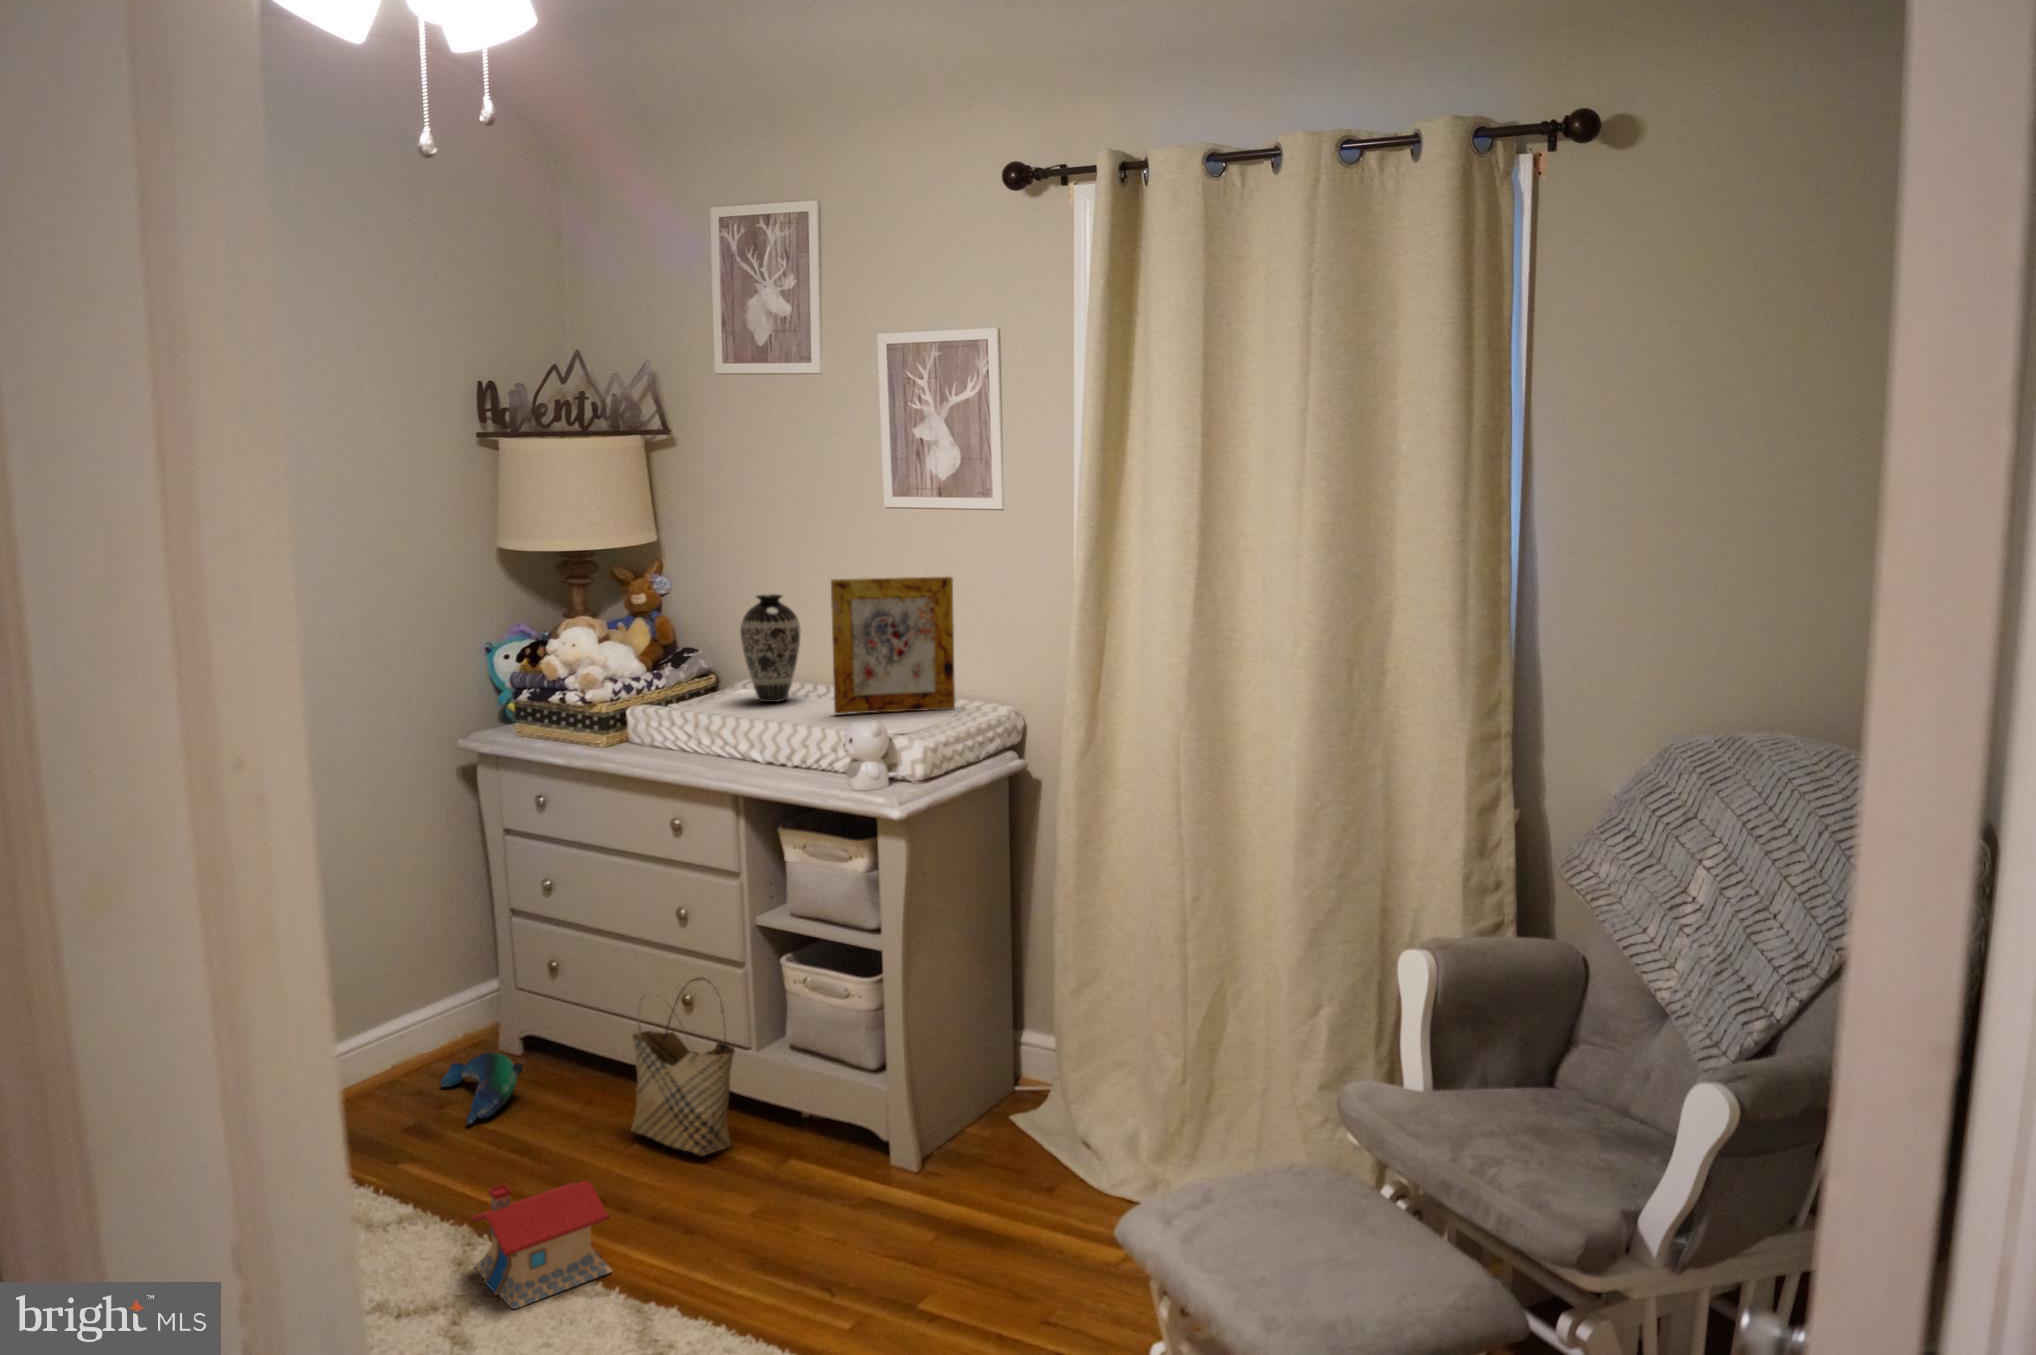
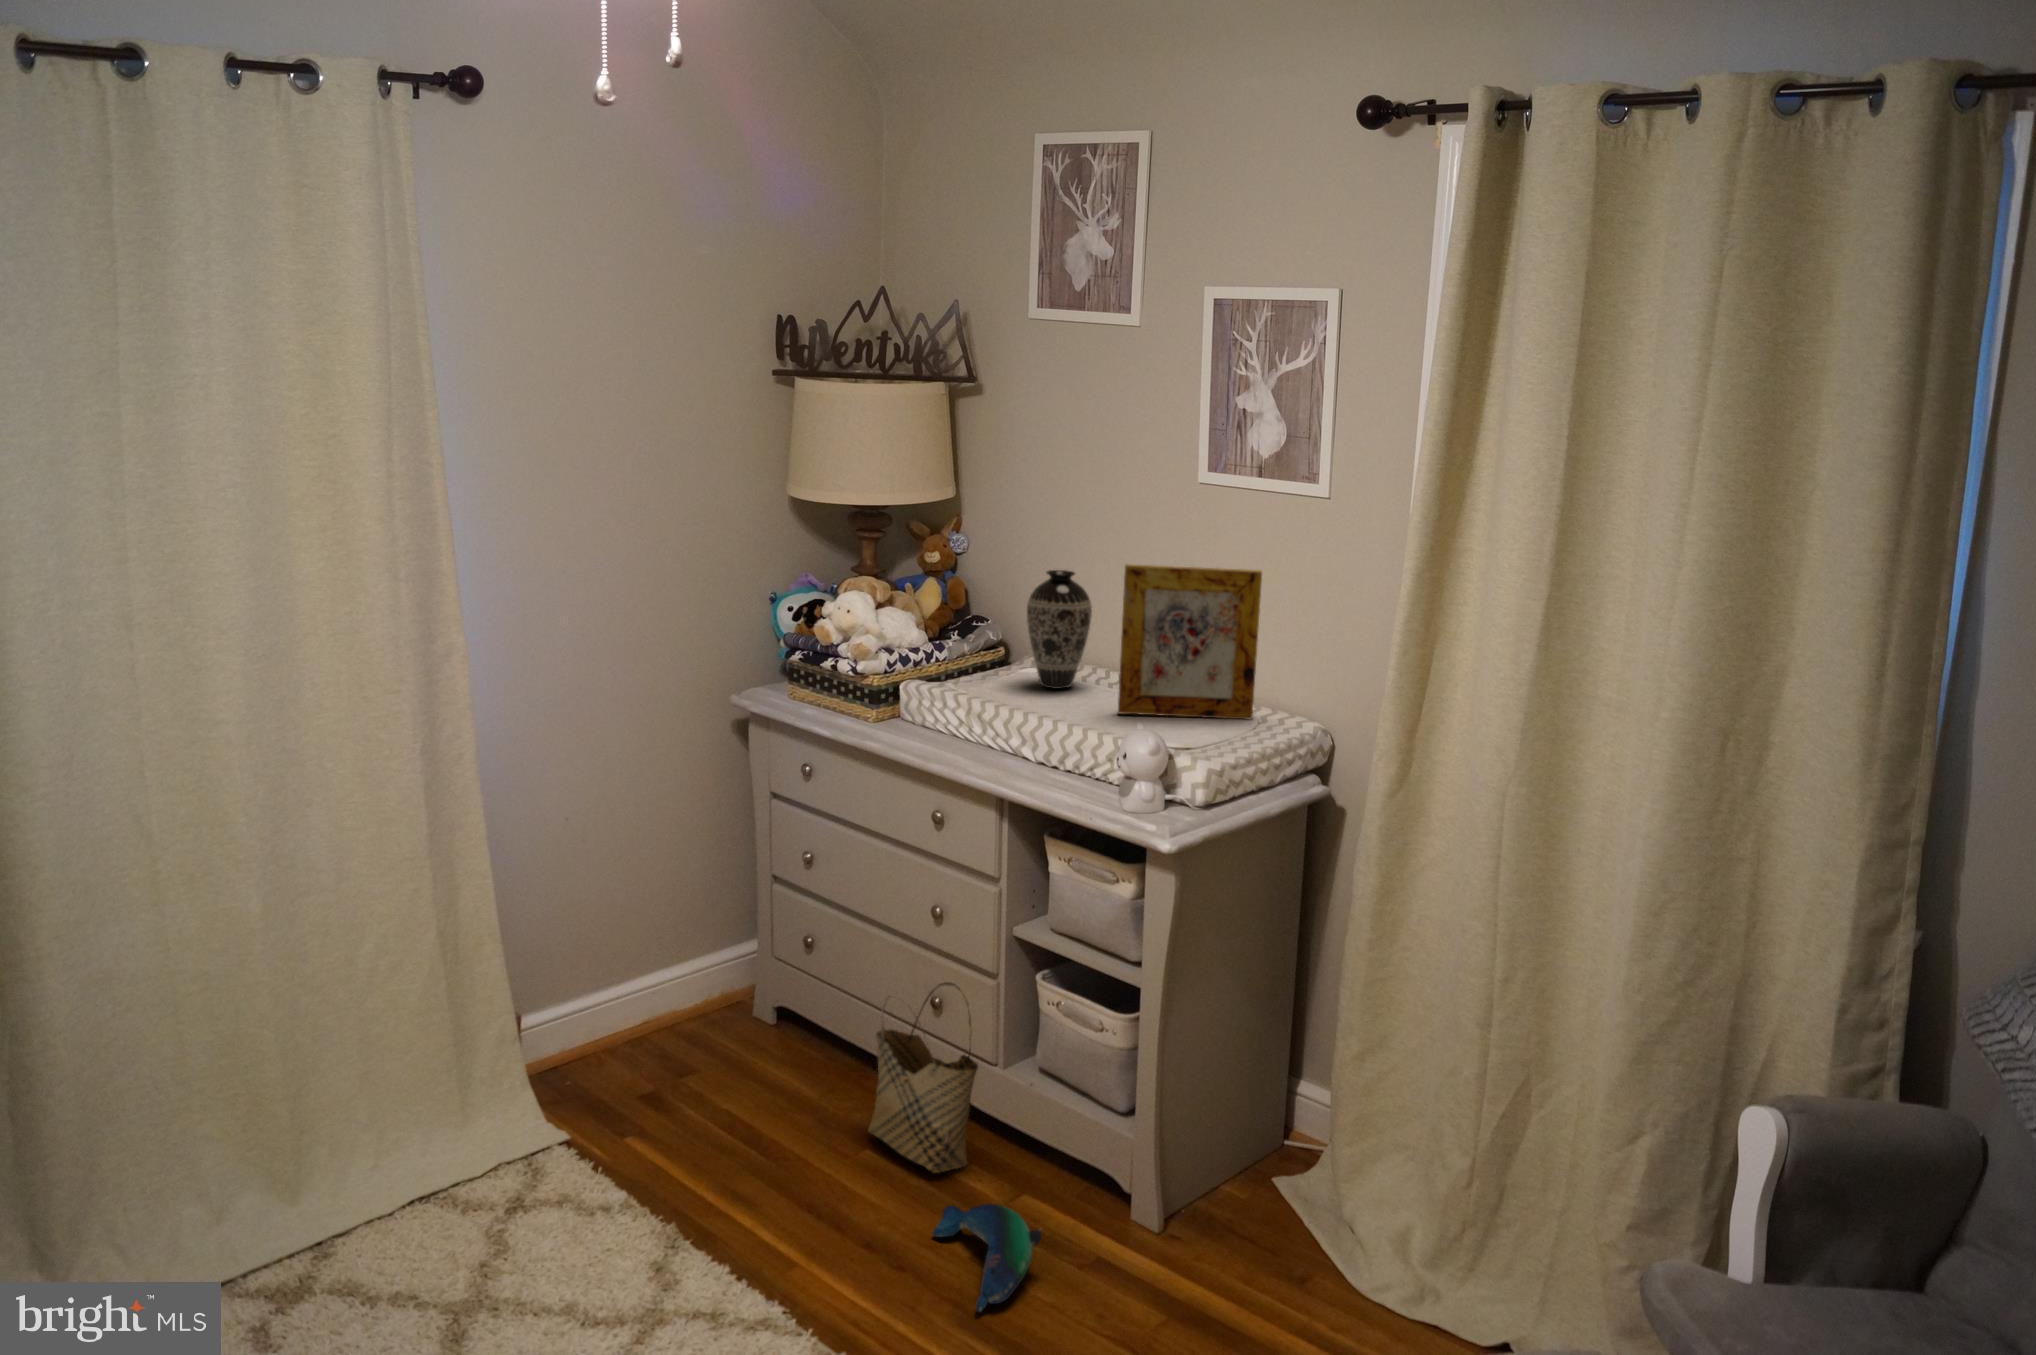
plush toy: present [440,1052,524,1124] -> present [932,1204,1042,1312]
toy house: present [470,1181,612,1309] -> none [689,1186,825,1320]

